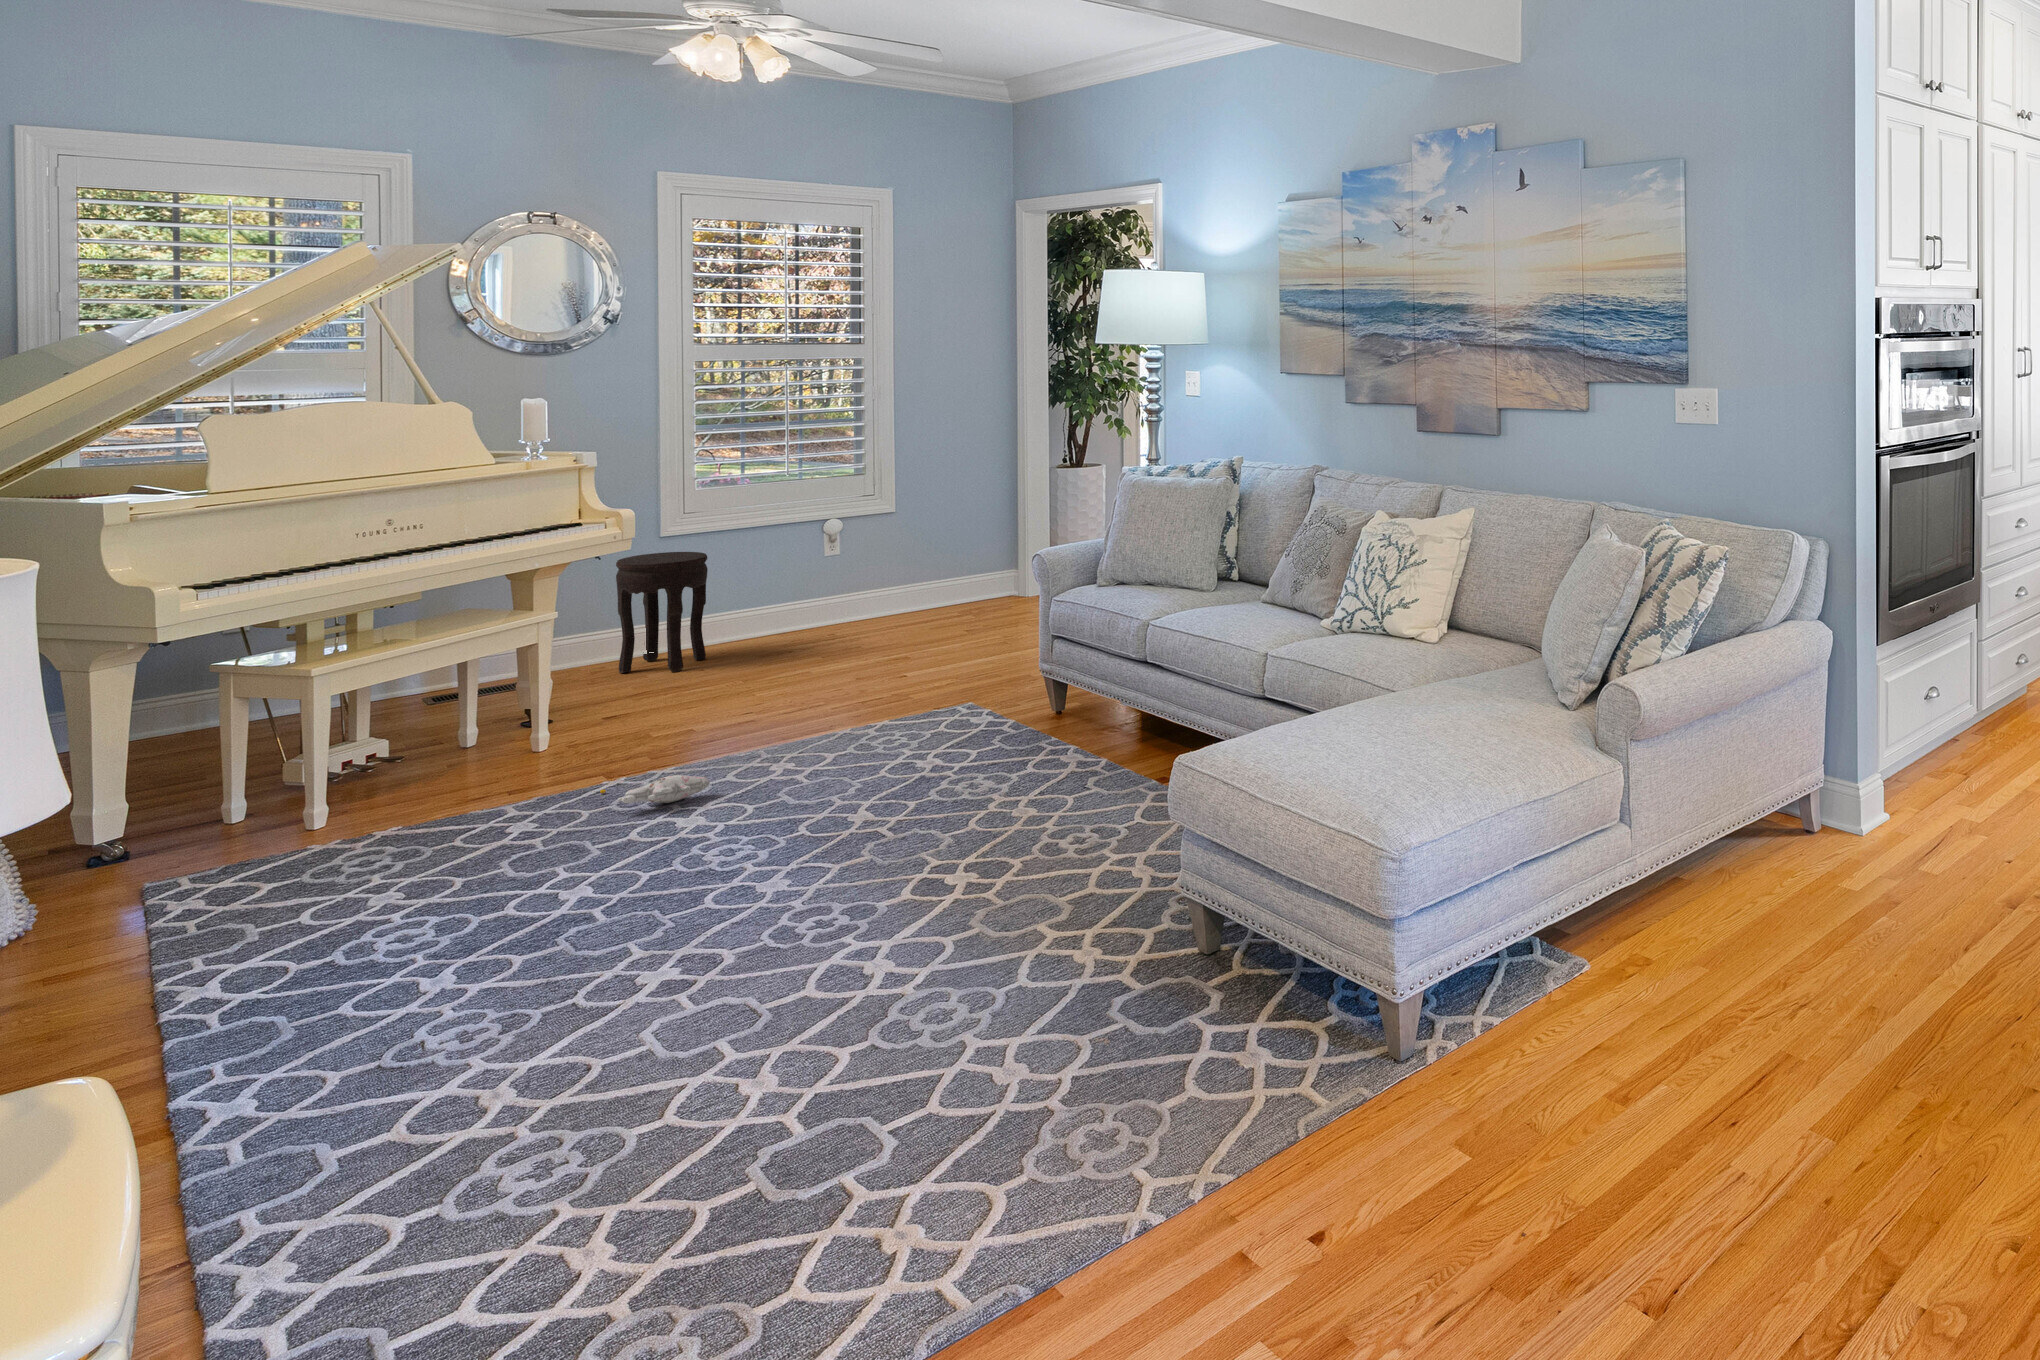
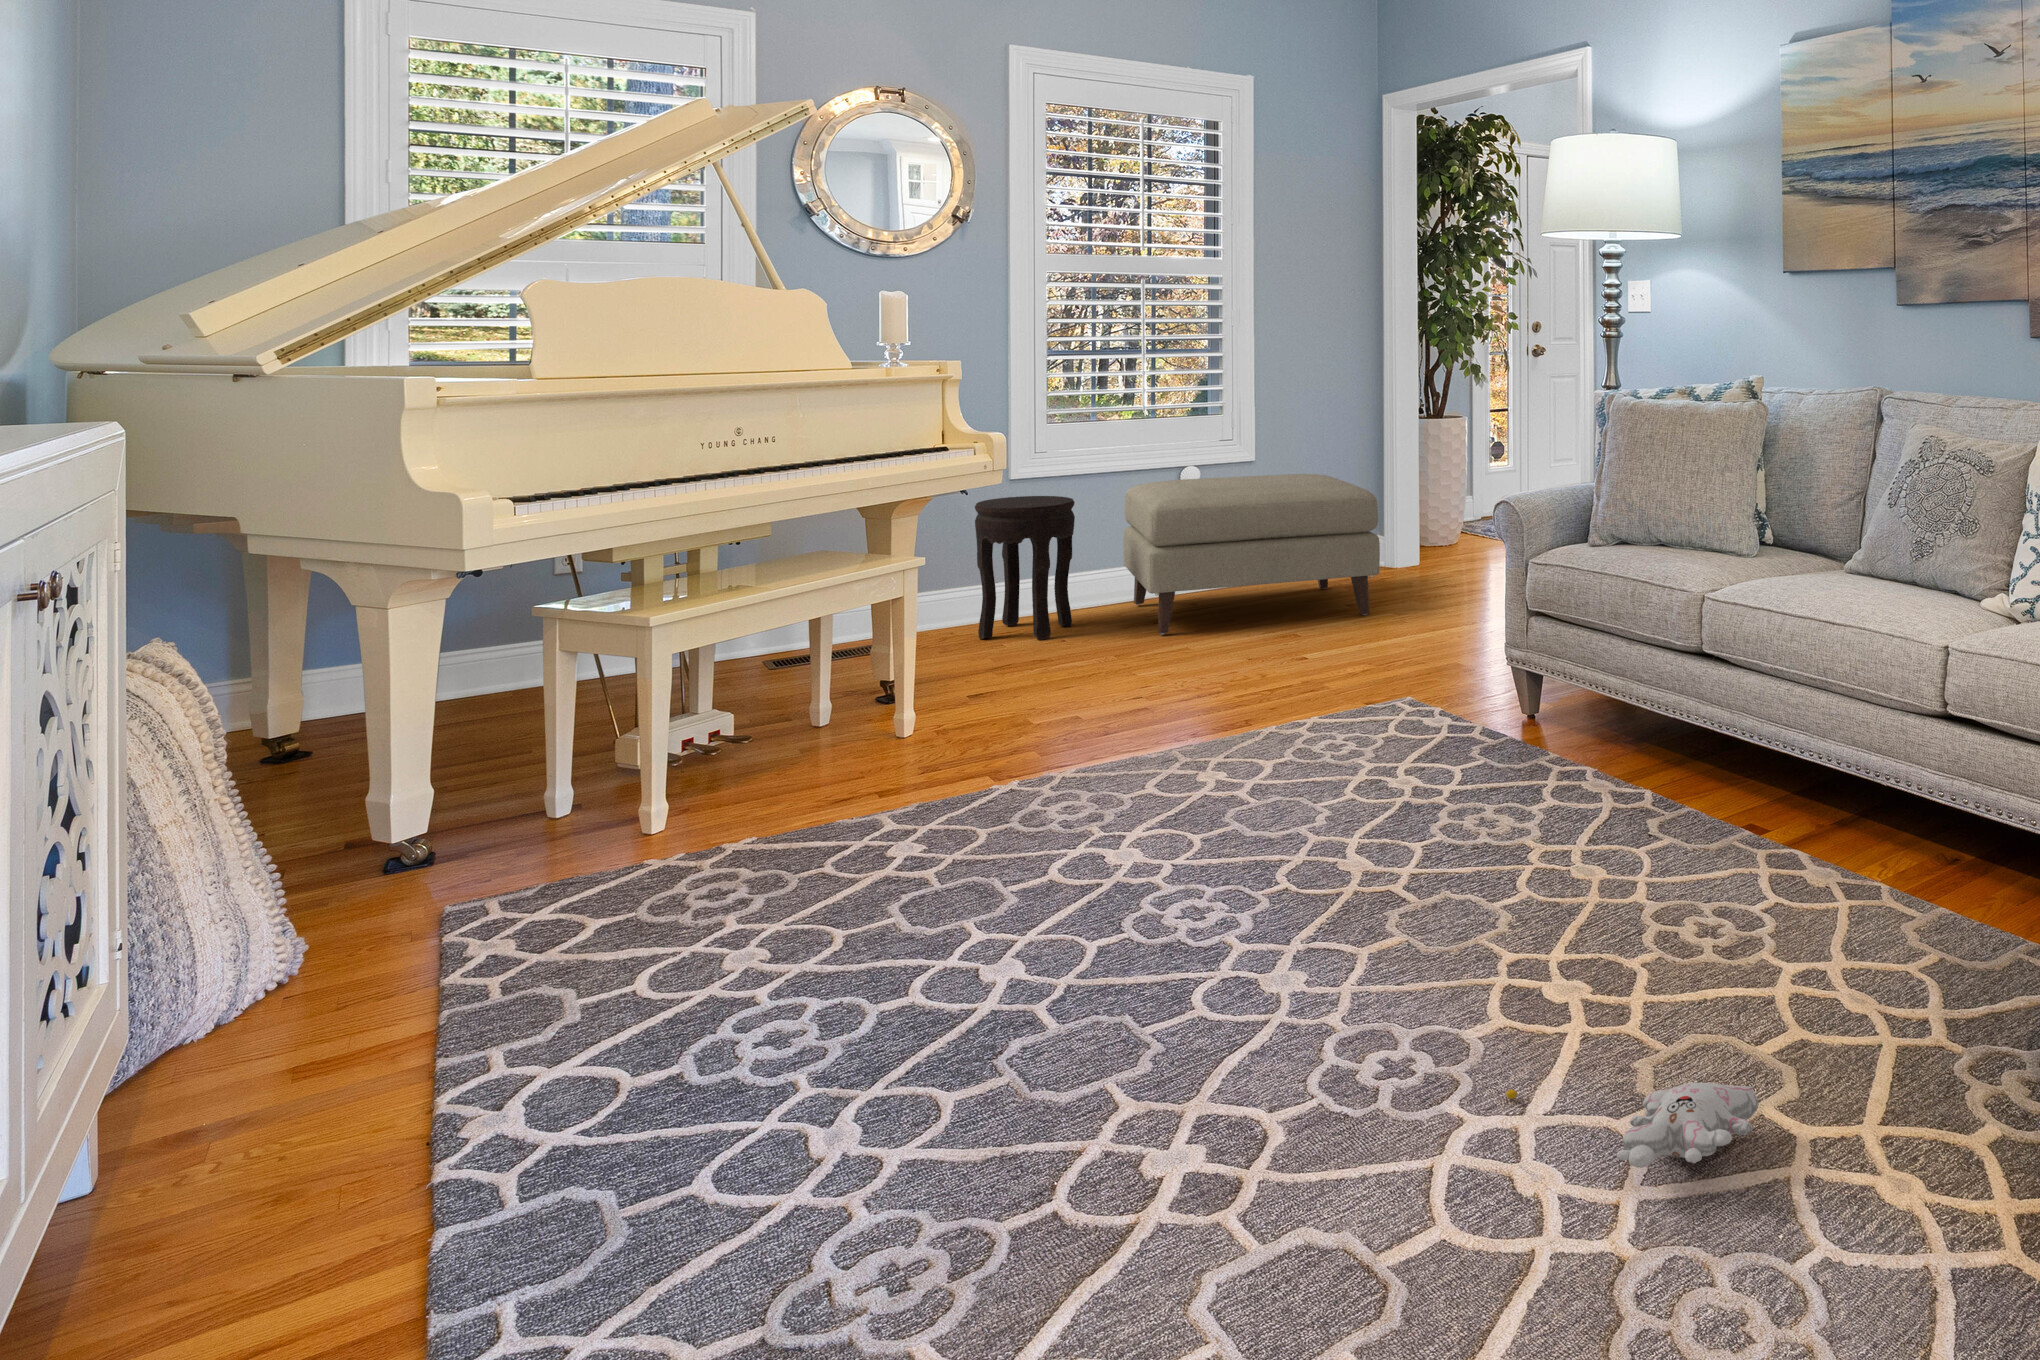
ottoman: none [758,526,978,664] -> present [1123,474,1380,635]
plush toy: present [600,775,710,803] -> present [1506,1083,1759,1168]

